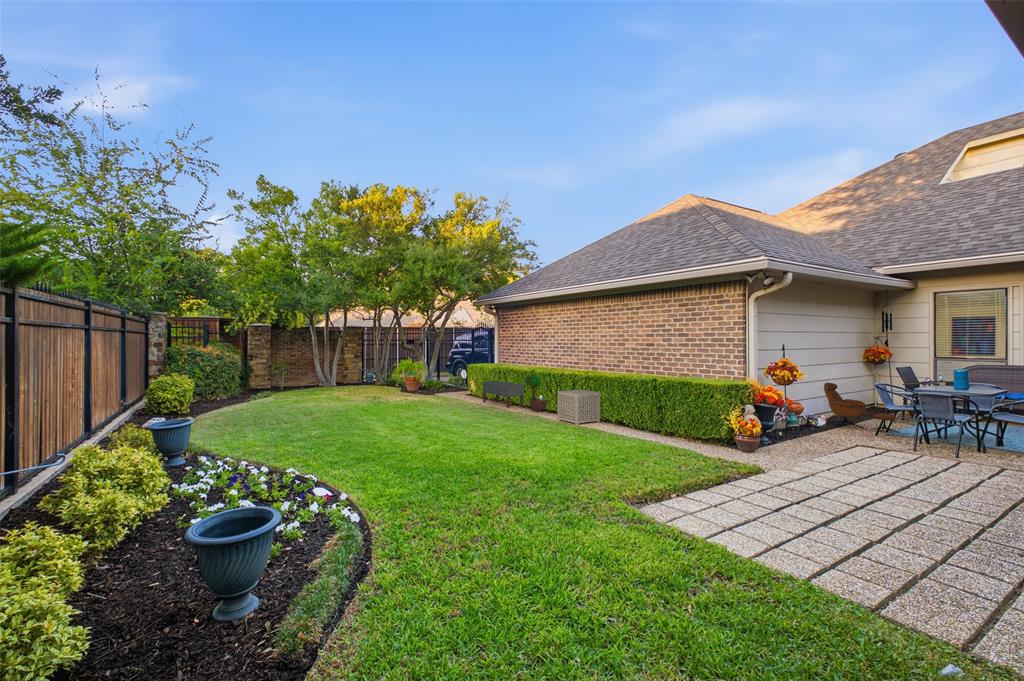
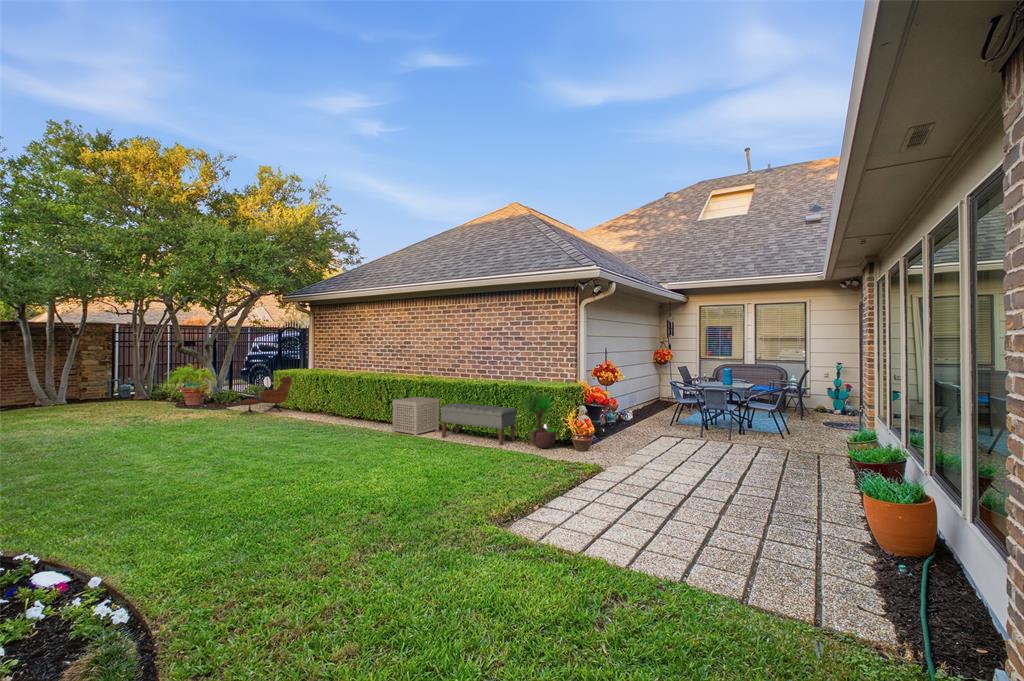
potted tree: present [524,374,547,411] -> present [523,394,556,448]
bench: present [482,381,524,408] -> present [440,403,516,445]
lounge chair: present [824,383,899,433] -> present [242,376,292,414]

